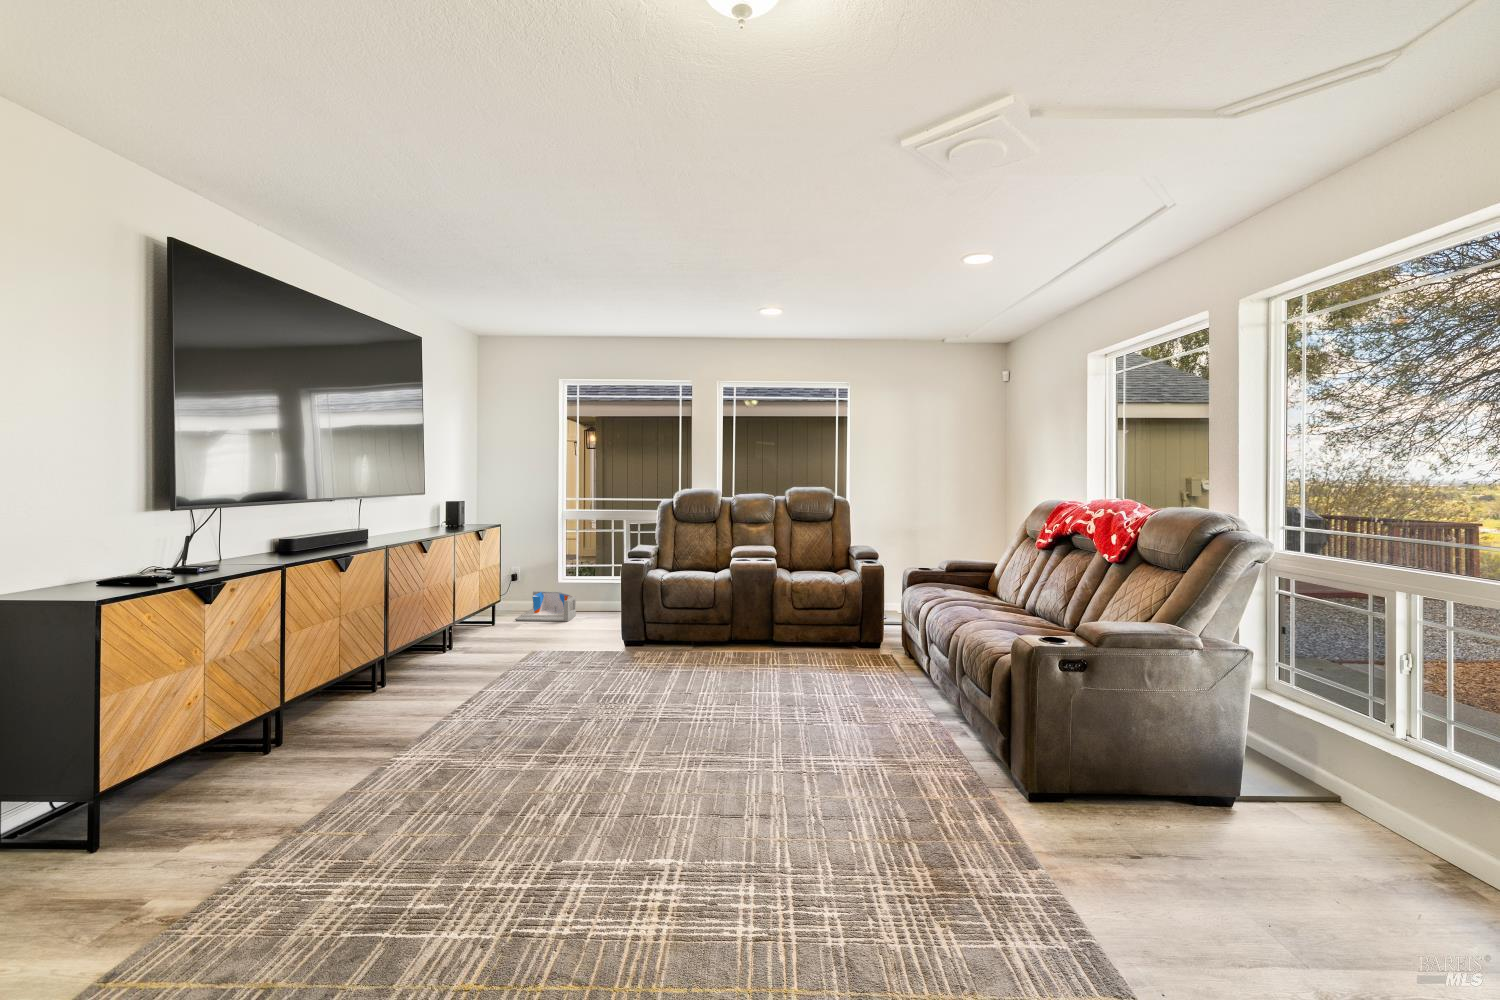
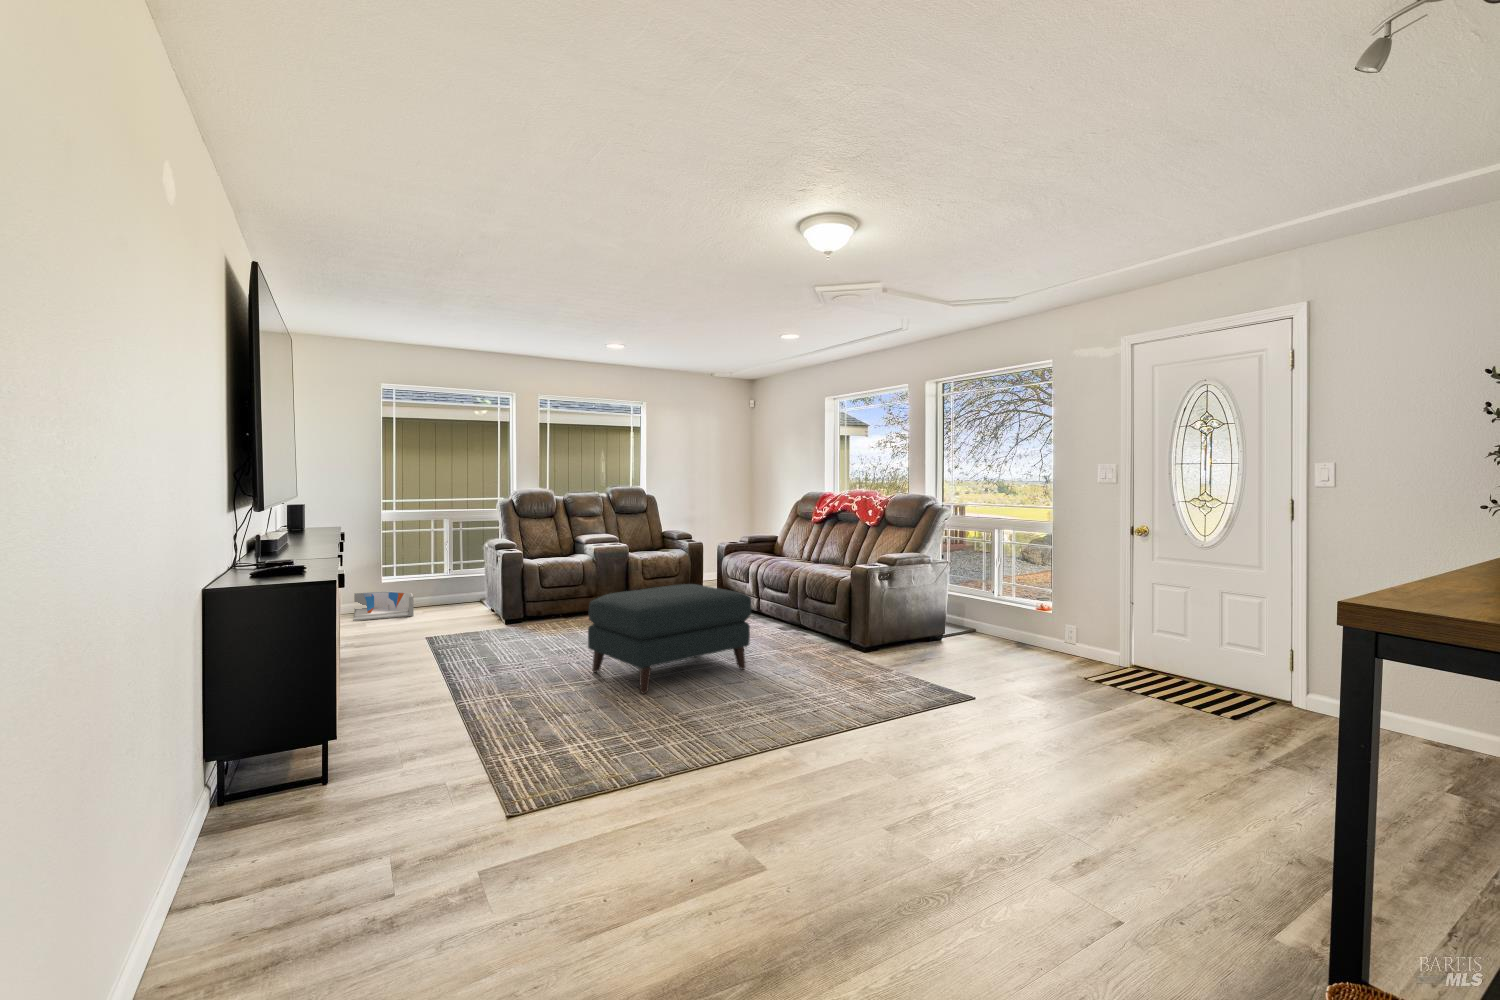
ottoman: none [570,636,793,809] -> present [588,584,751,694]

